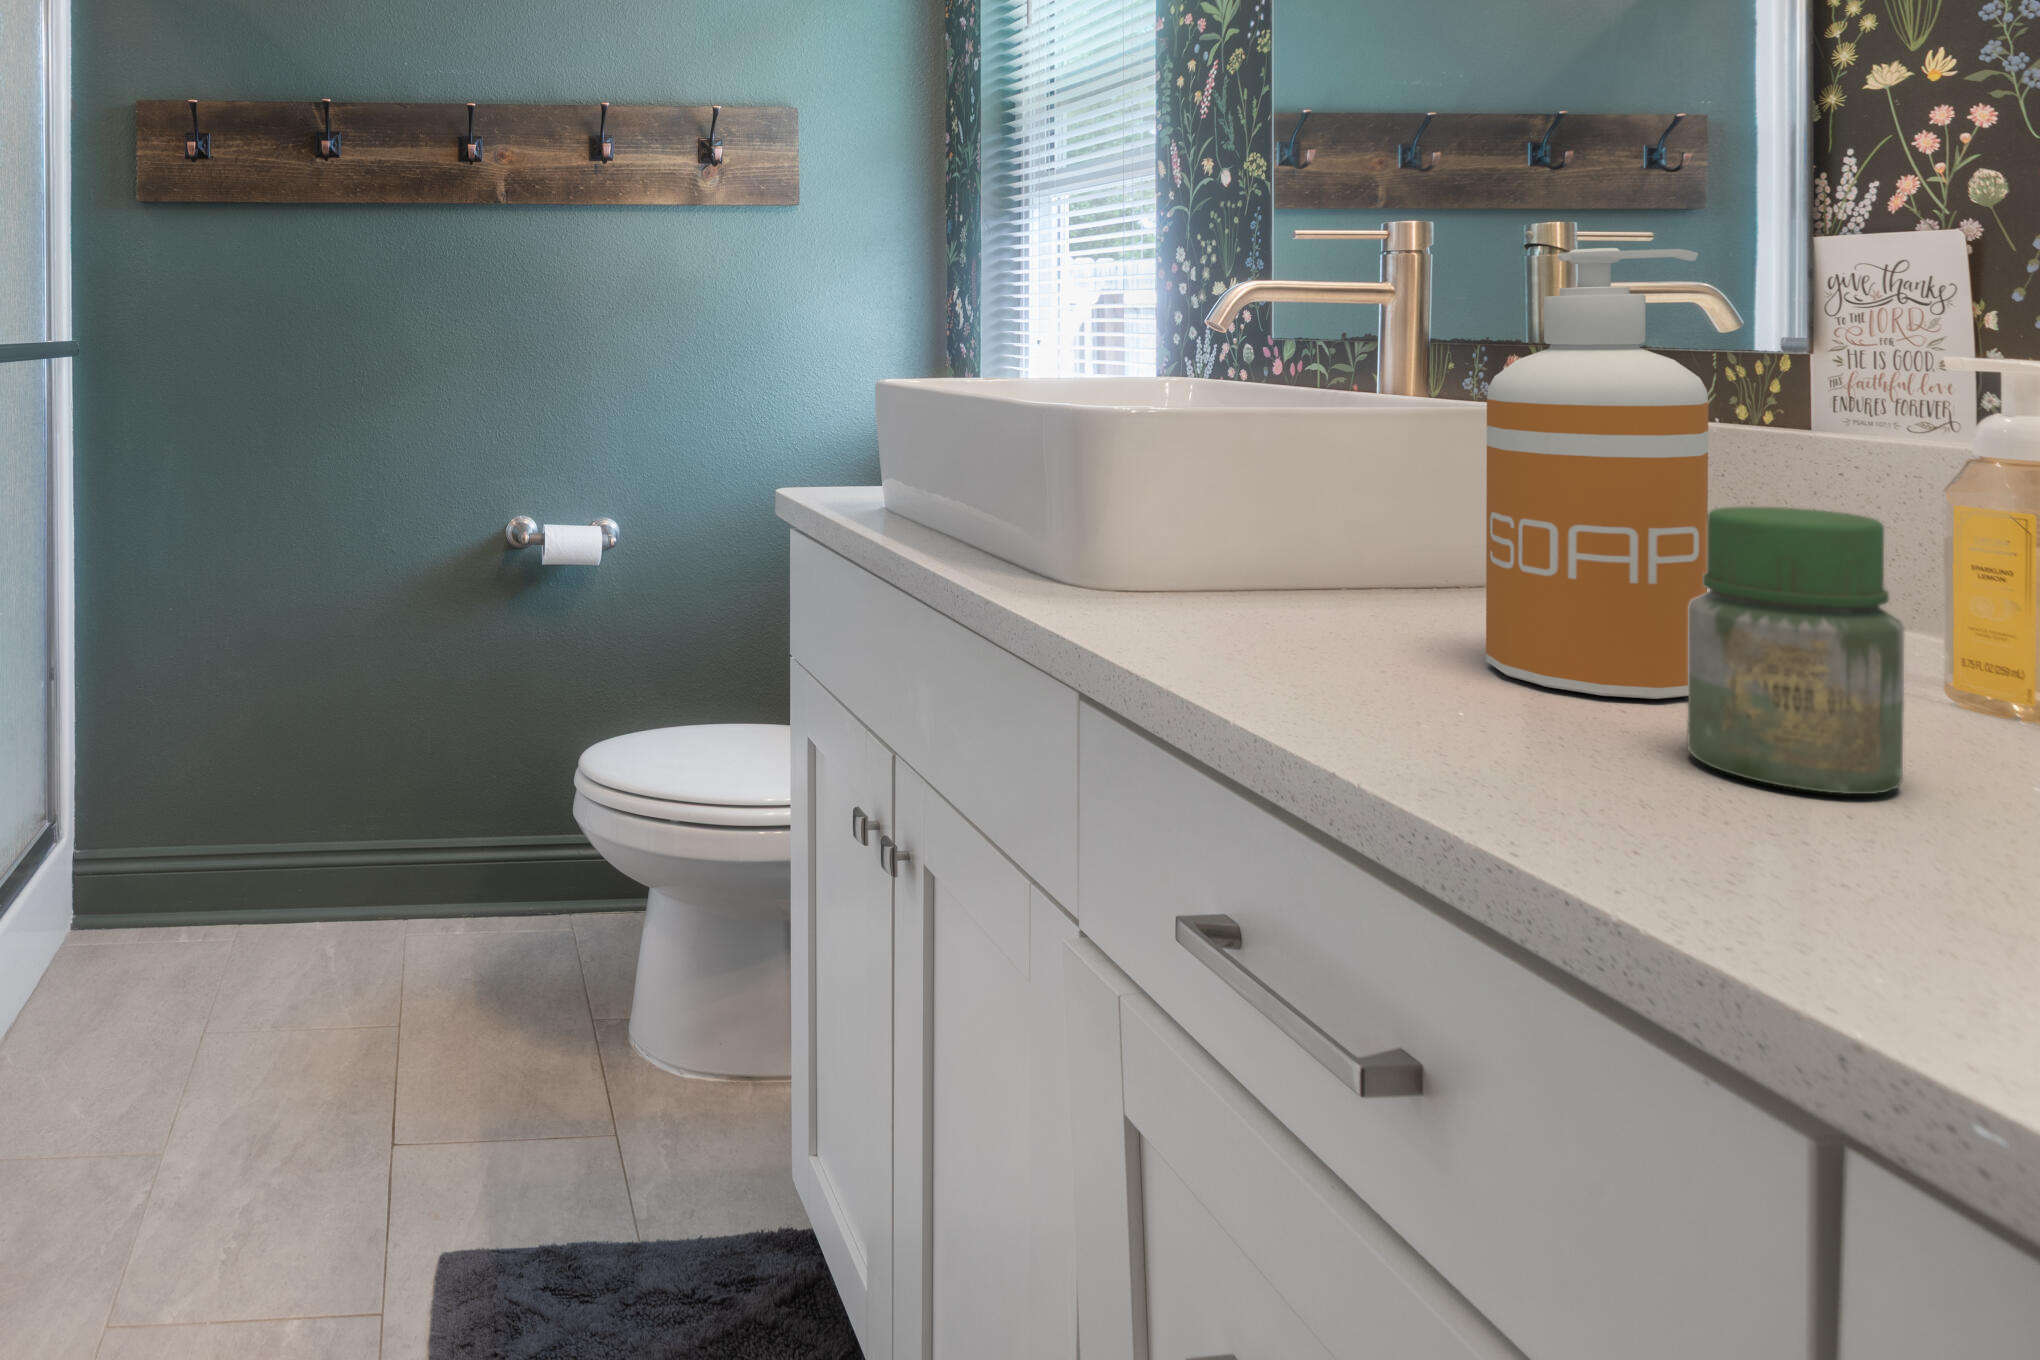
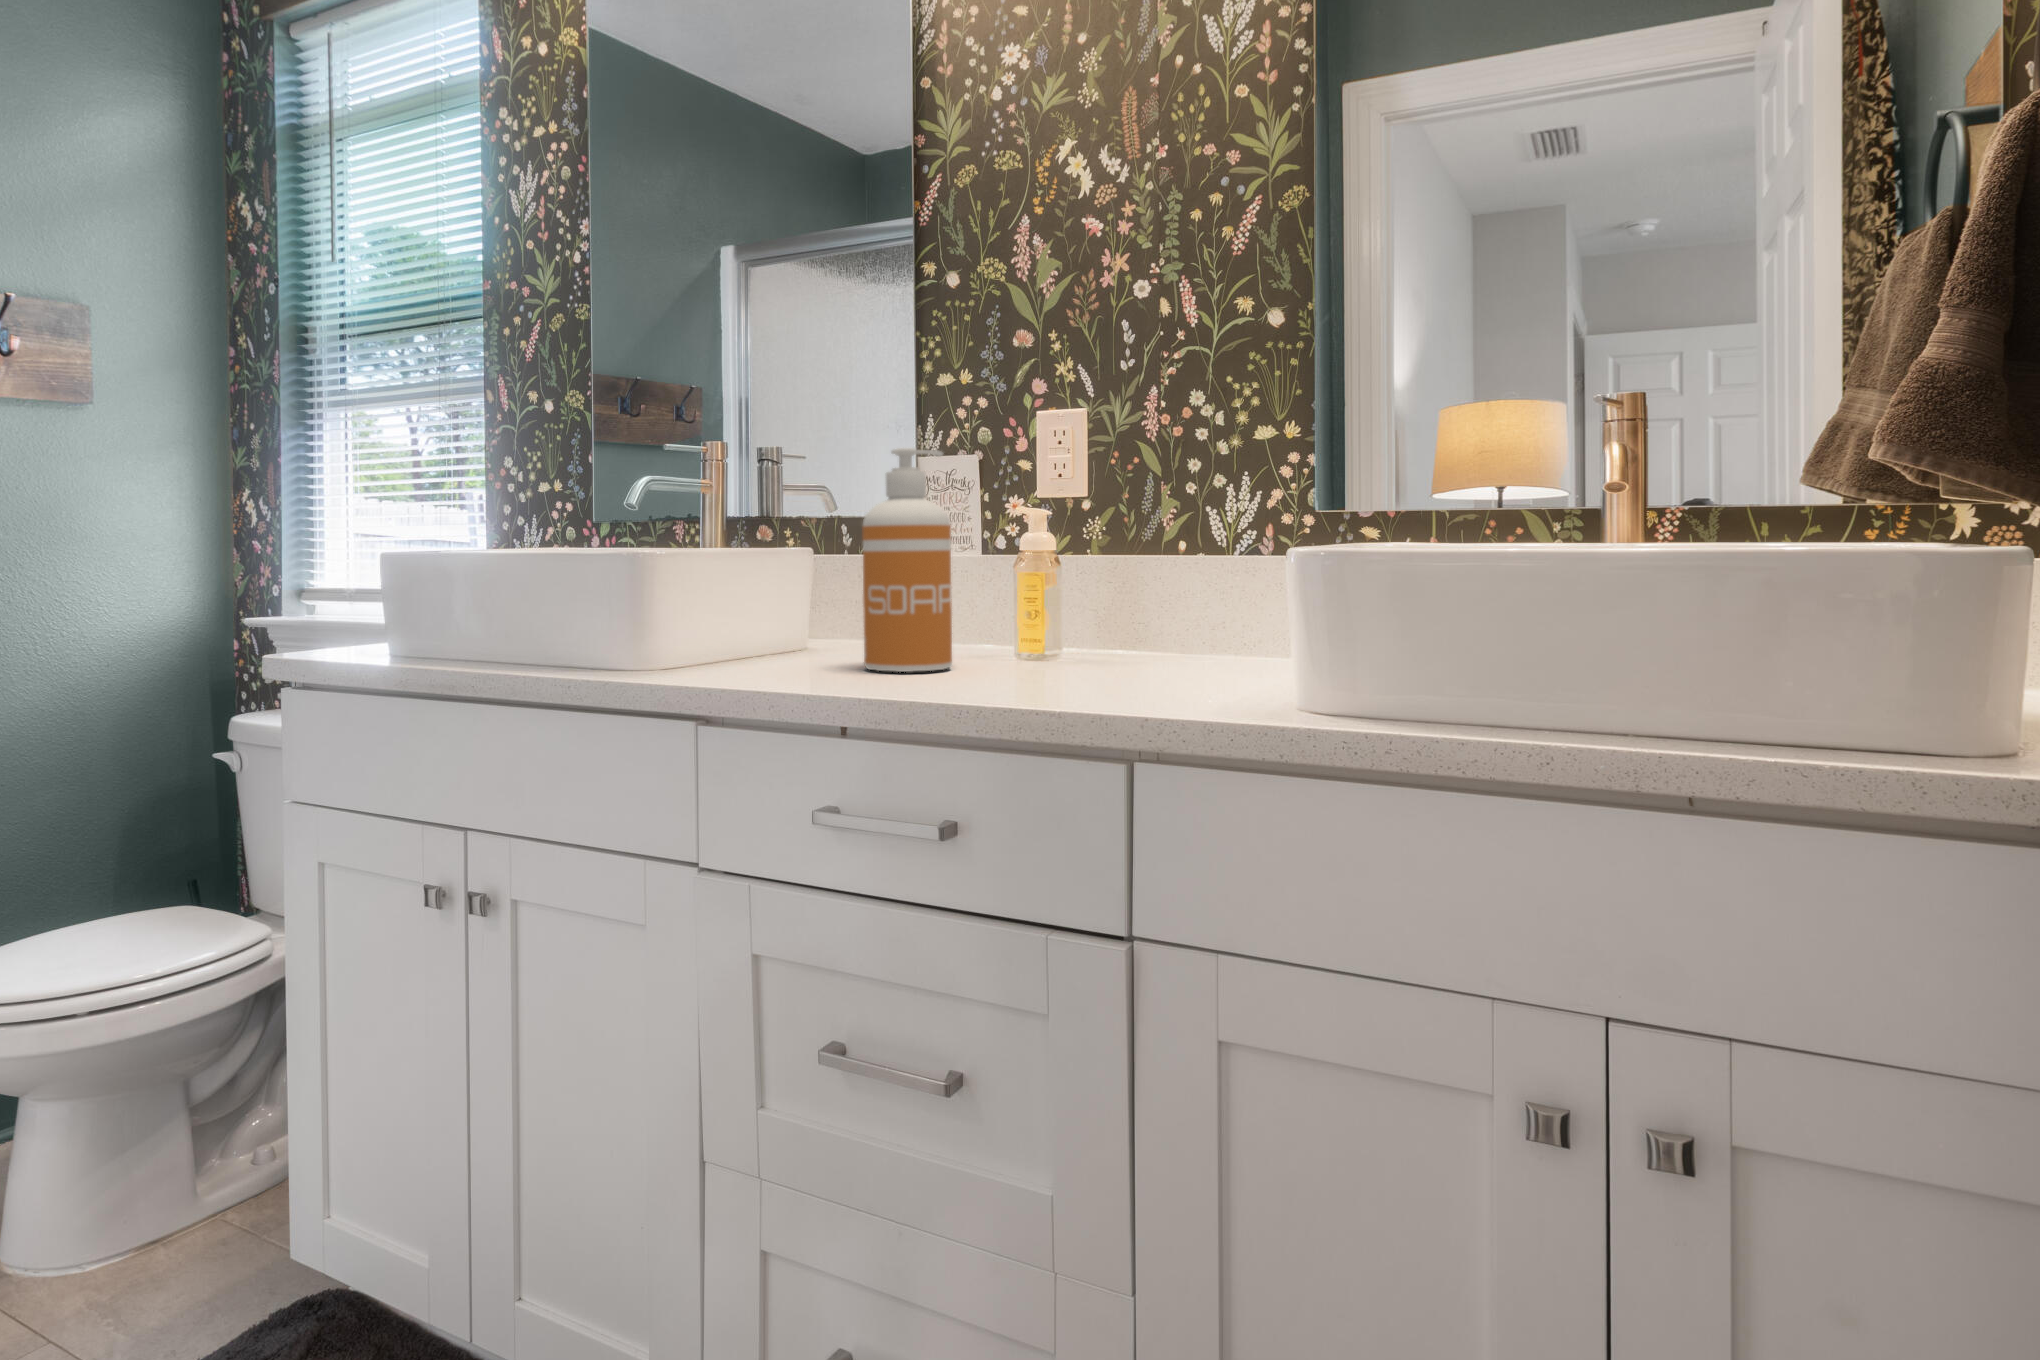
jar: present [1687,507,1905,794] -> none [978,564,1049,682]

